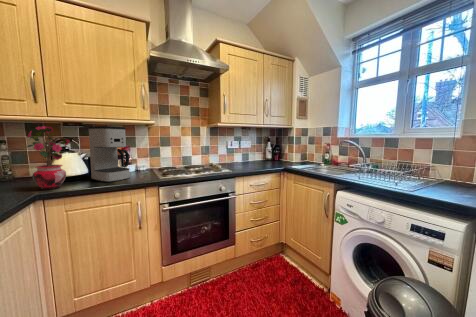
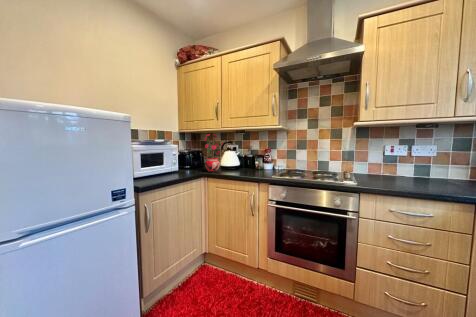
coffee maker: present [88,126,130,182] -> none [237,132,260,174]

